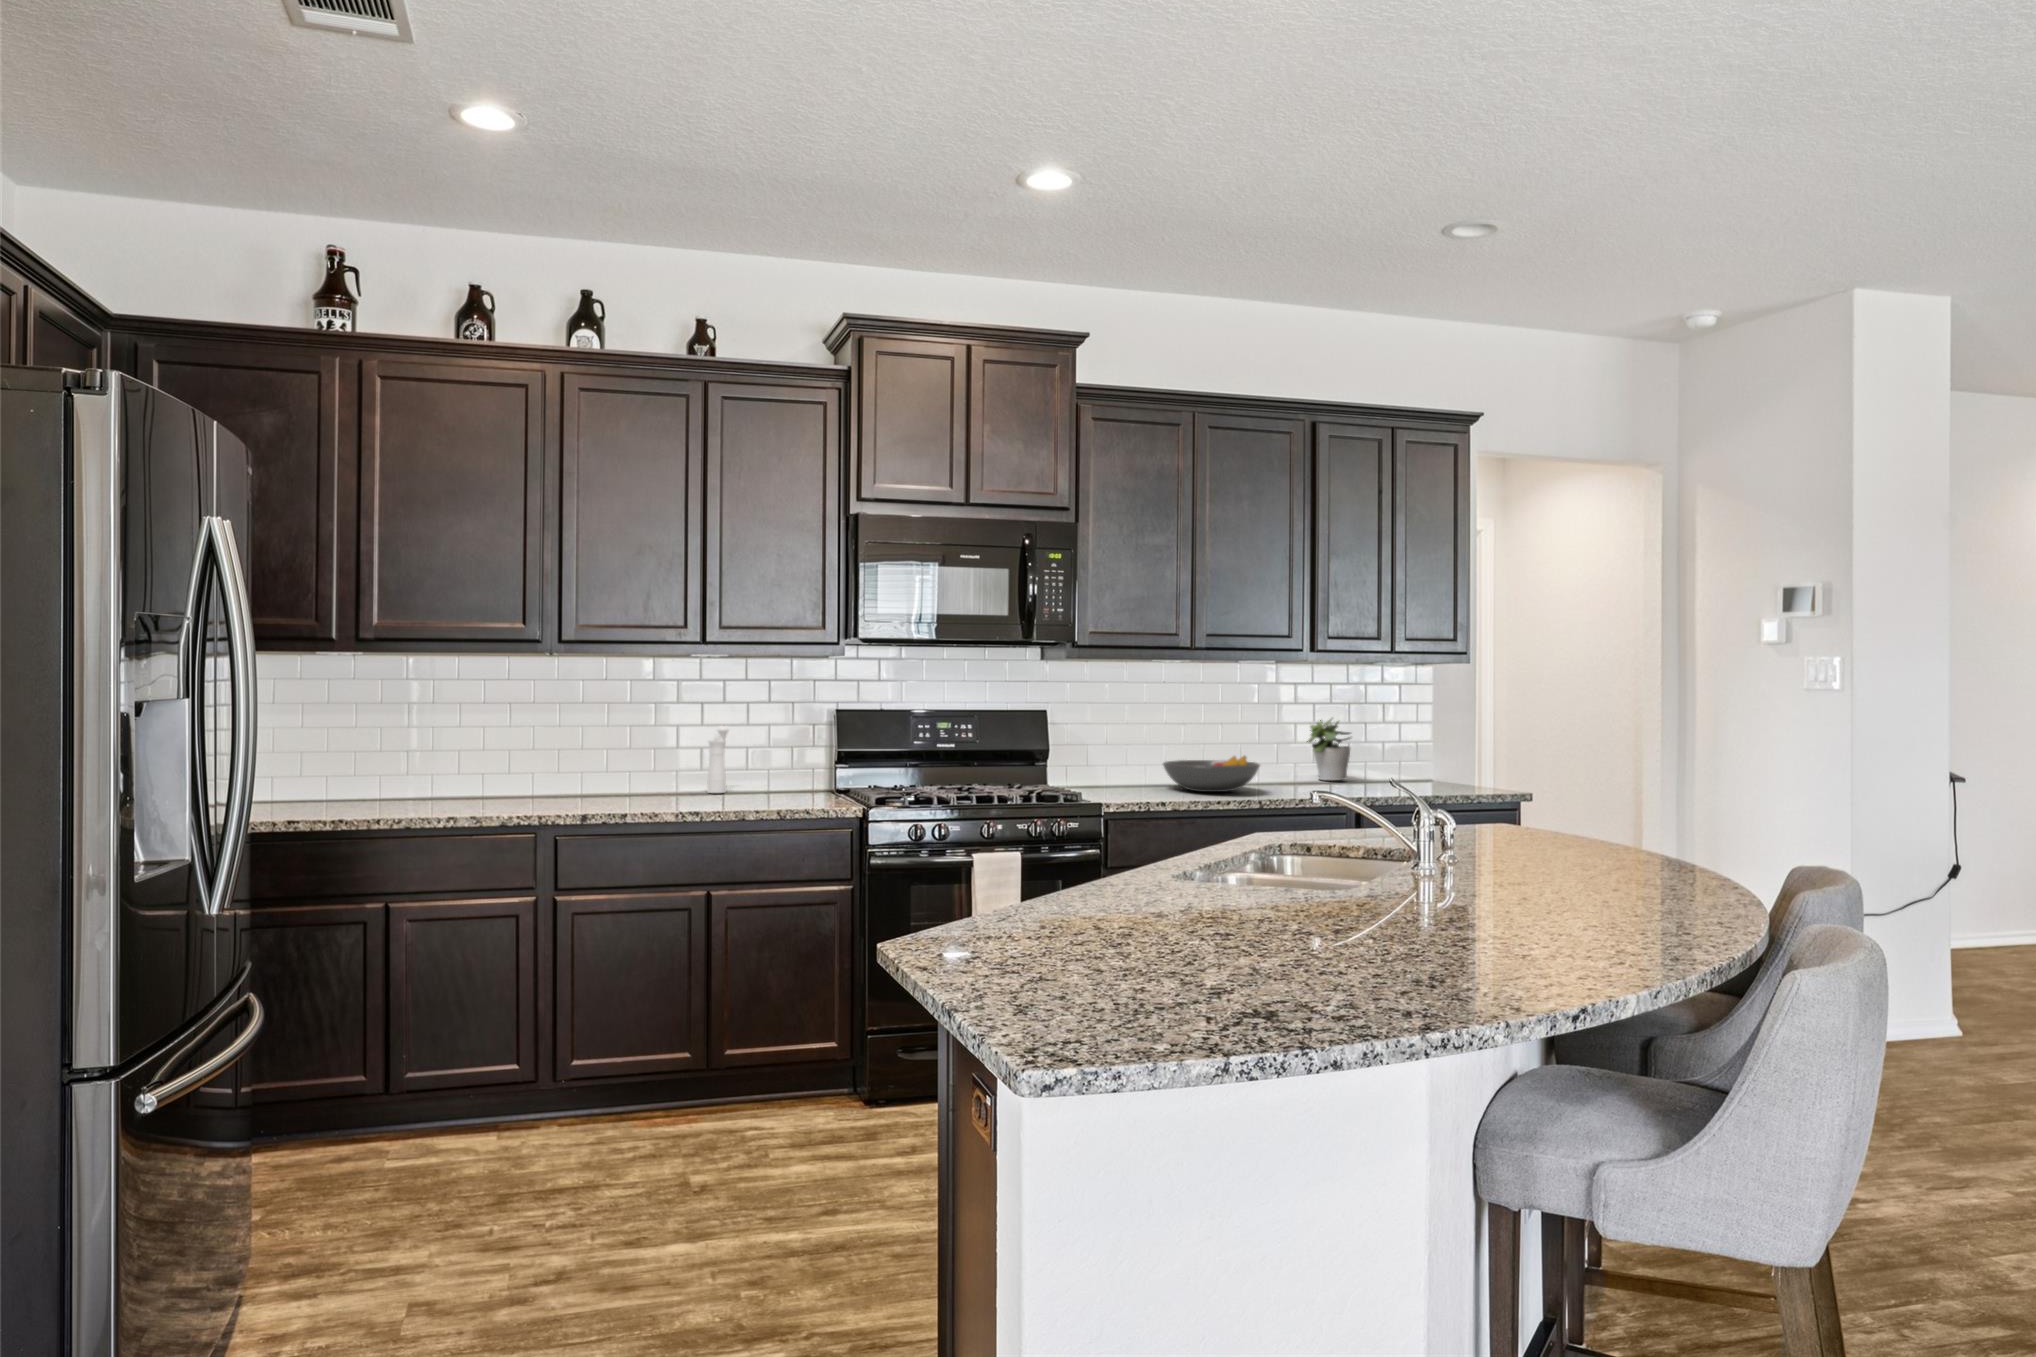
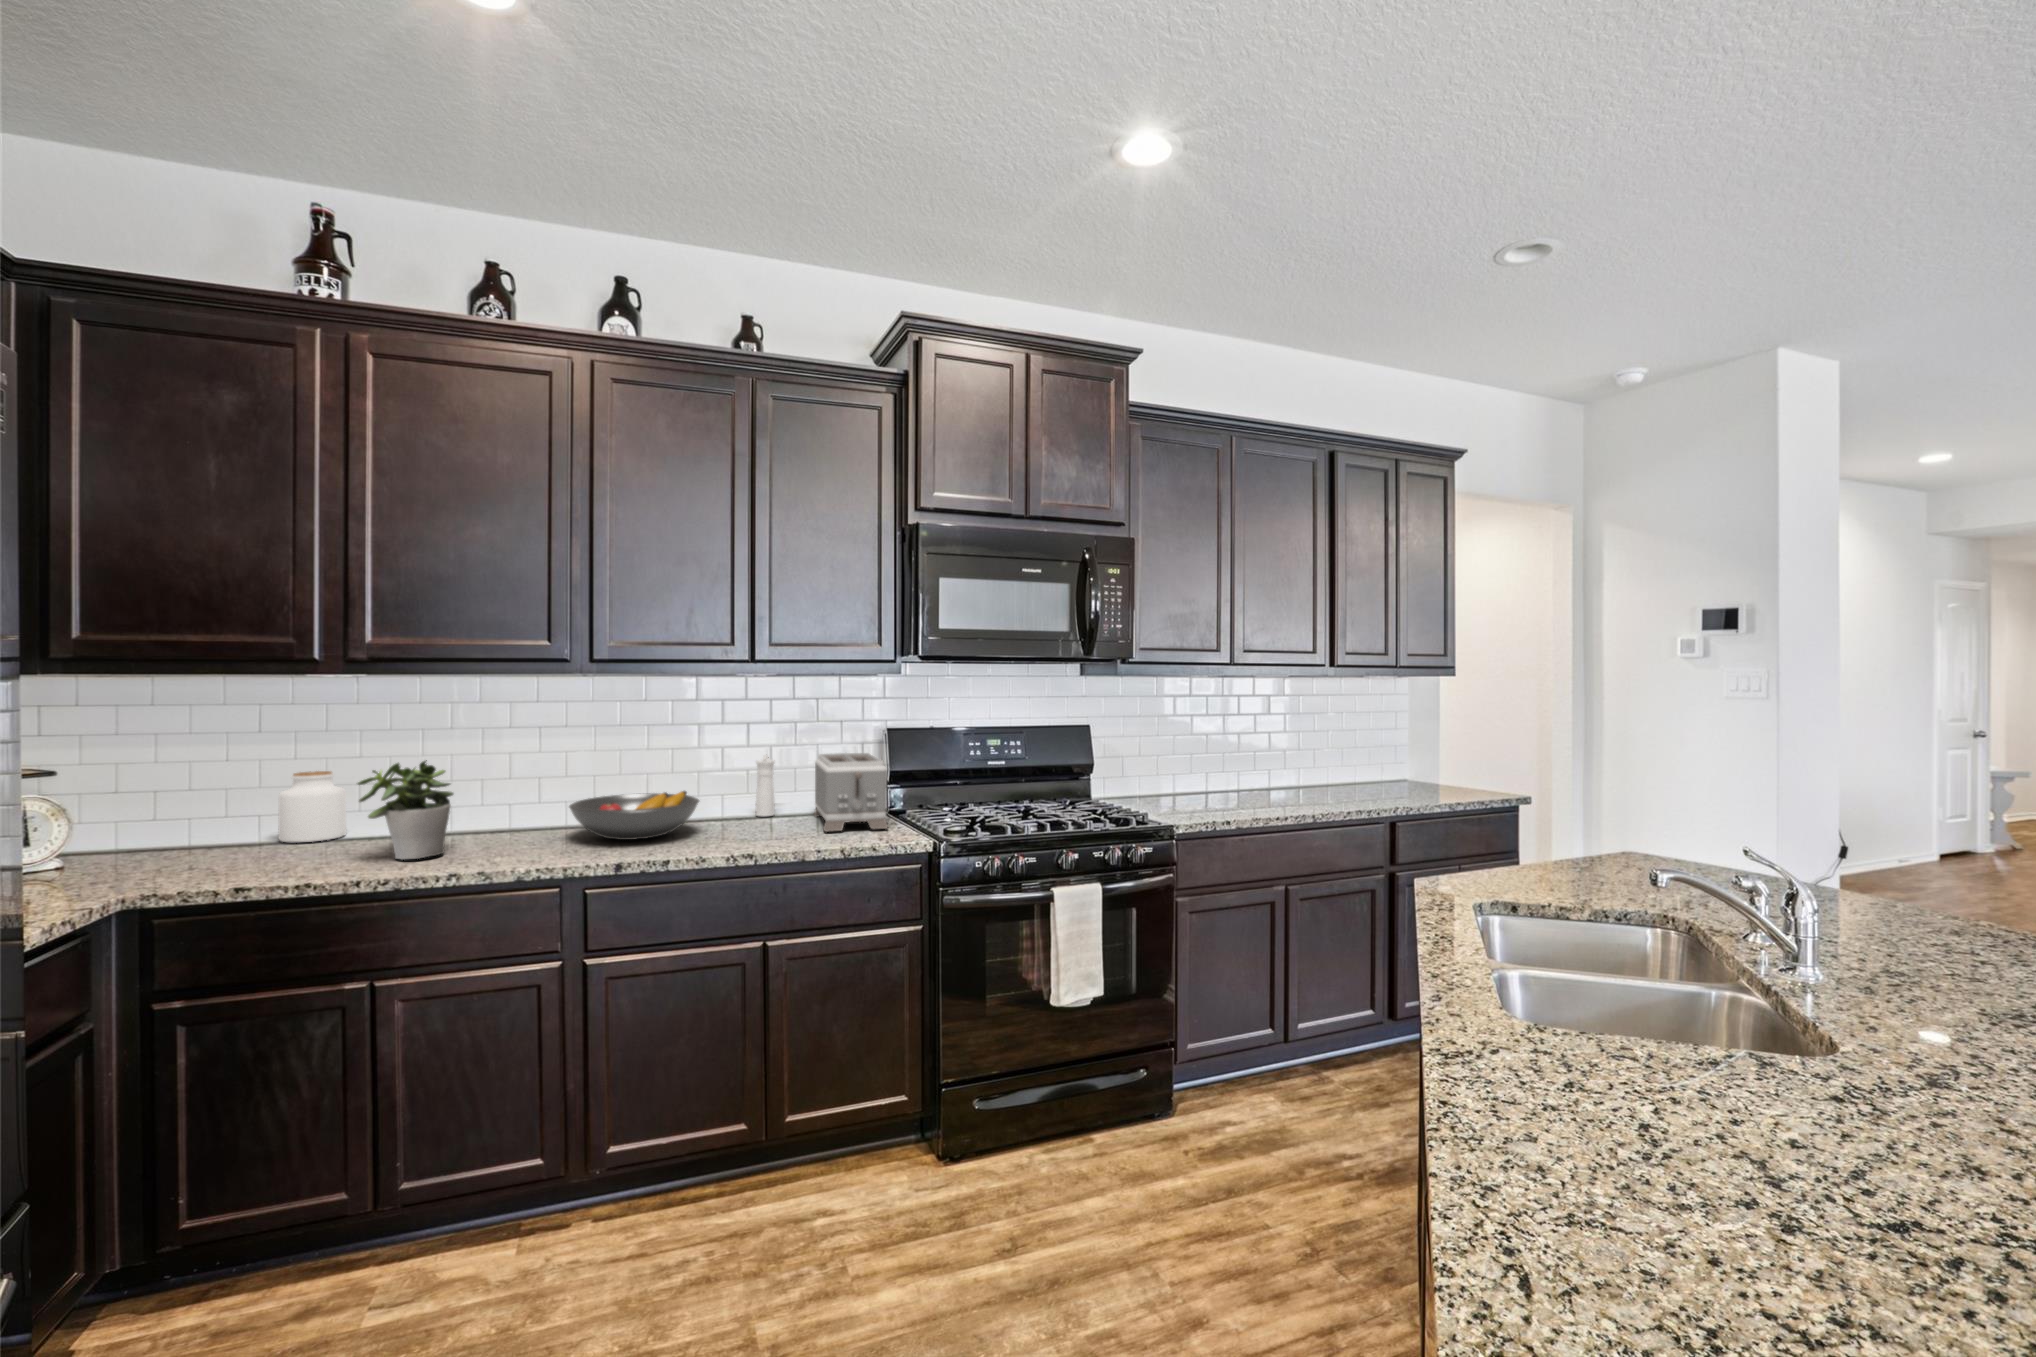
potted plant: present [1307,718,1350,780] -> present [358,760,453,859]
toaster: none [763,735,829,802] -> present [814,753,888,832]
jar: none [295,741,348,800] -> present [279,771,346,842]
fruit bowl: present [1163,756,1260,792] -> present [569,791,699,840]

